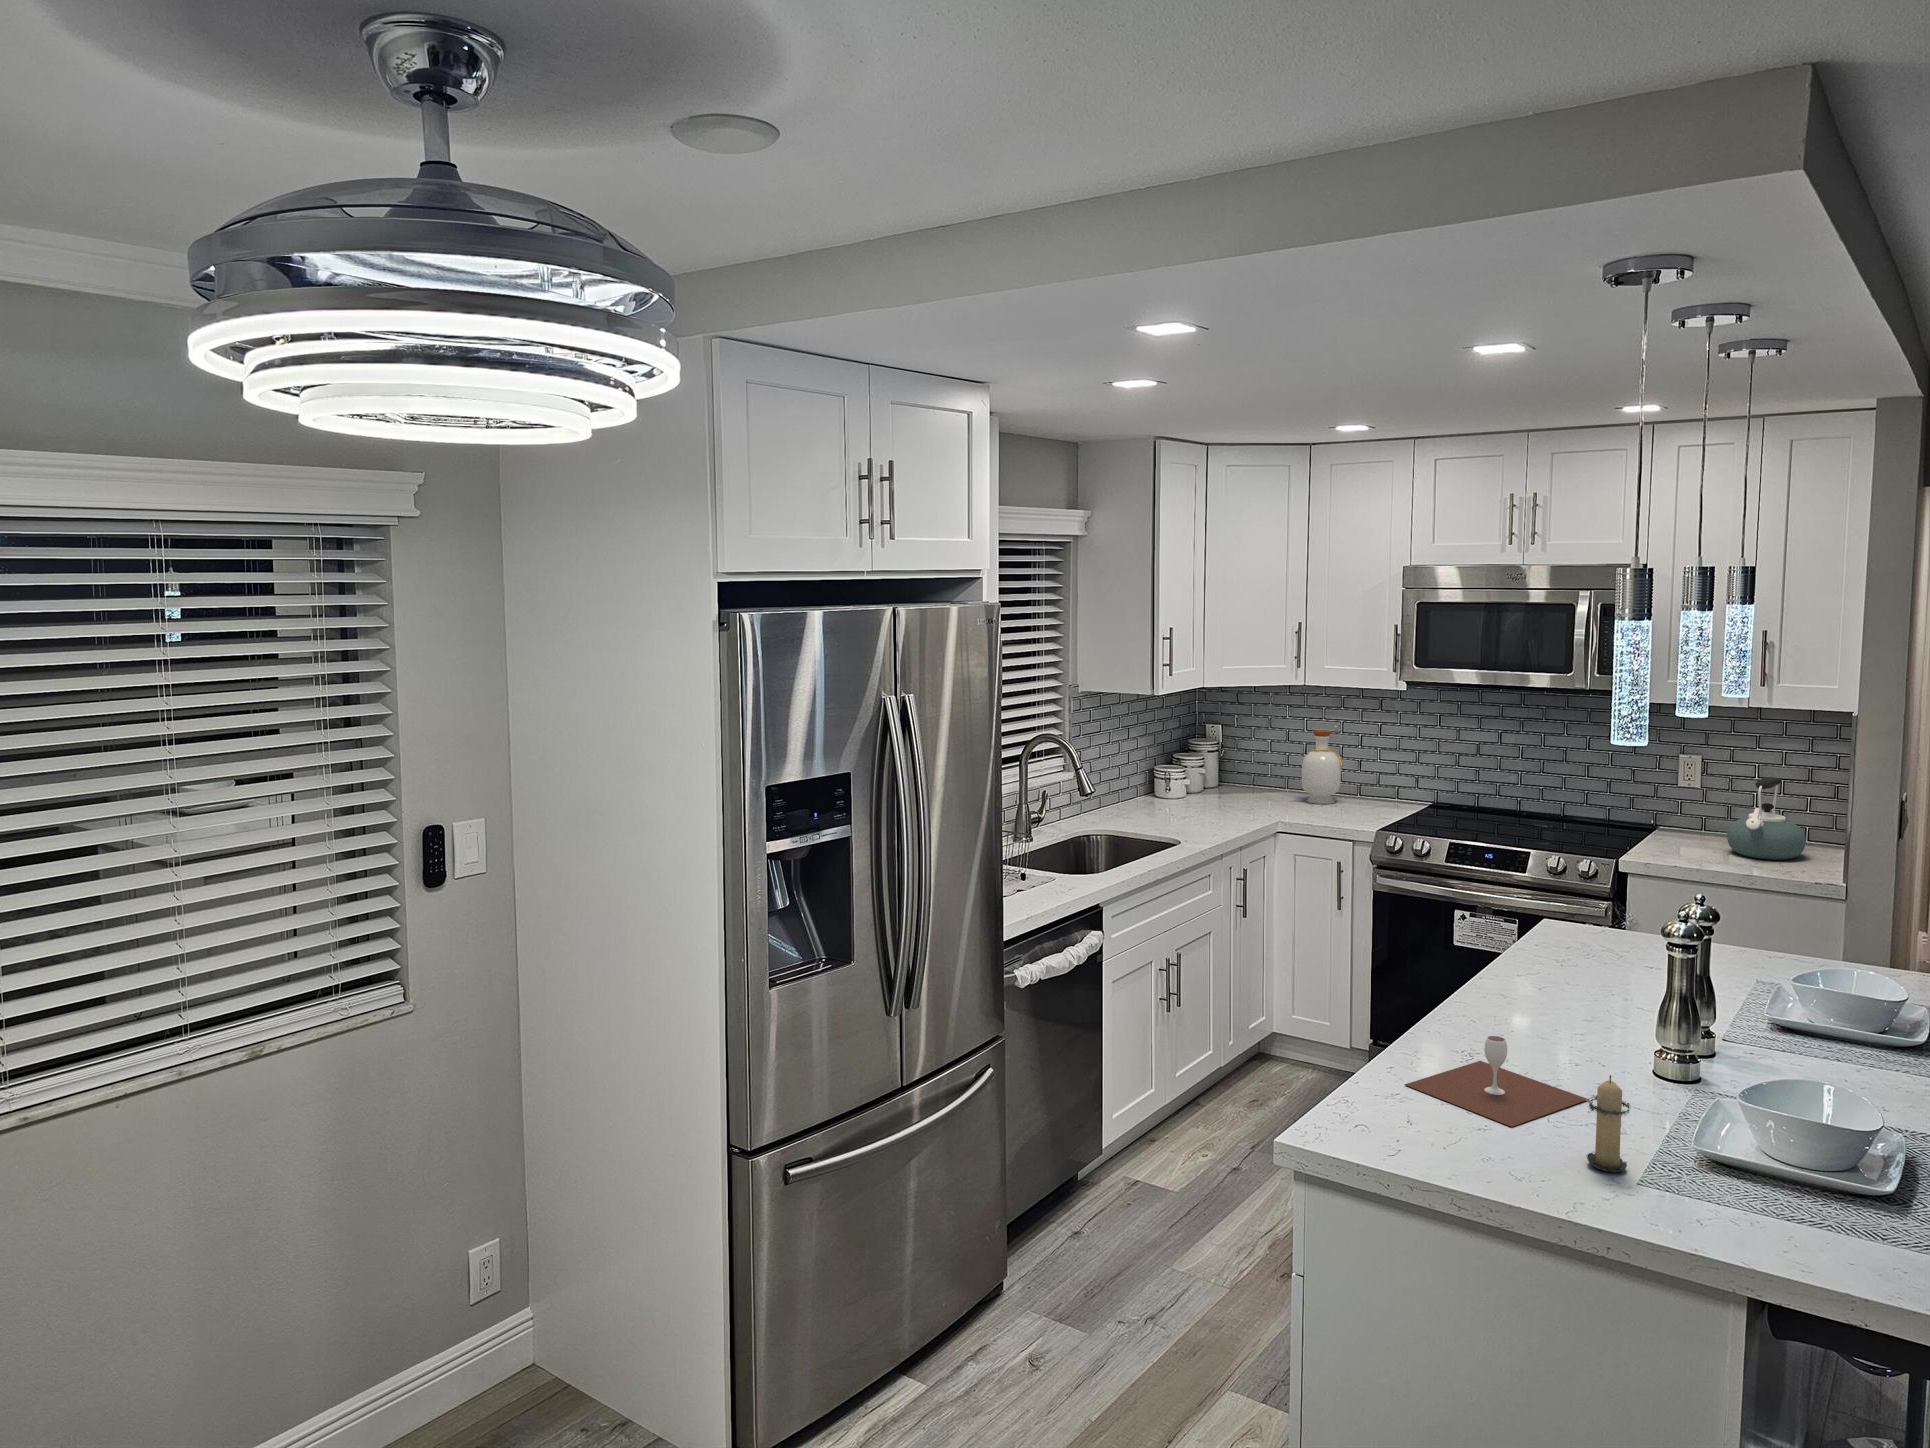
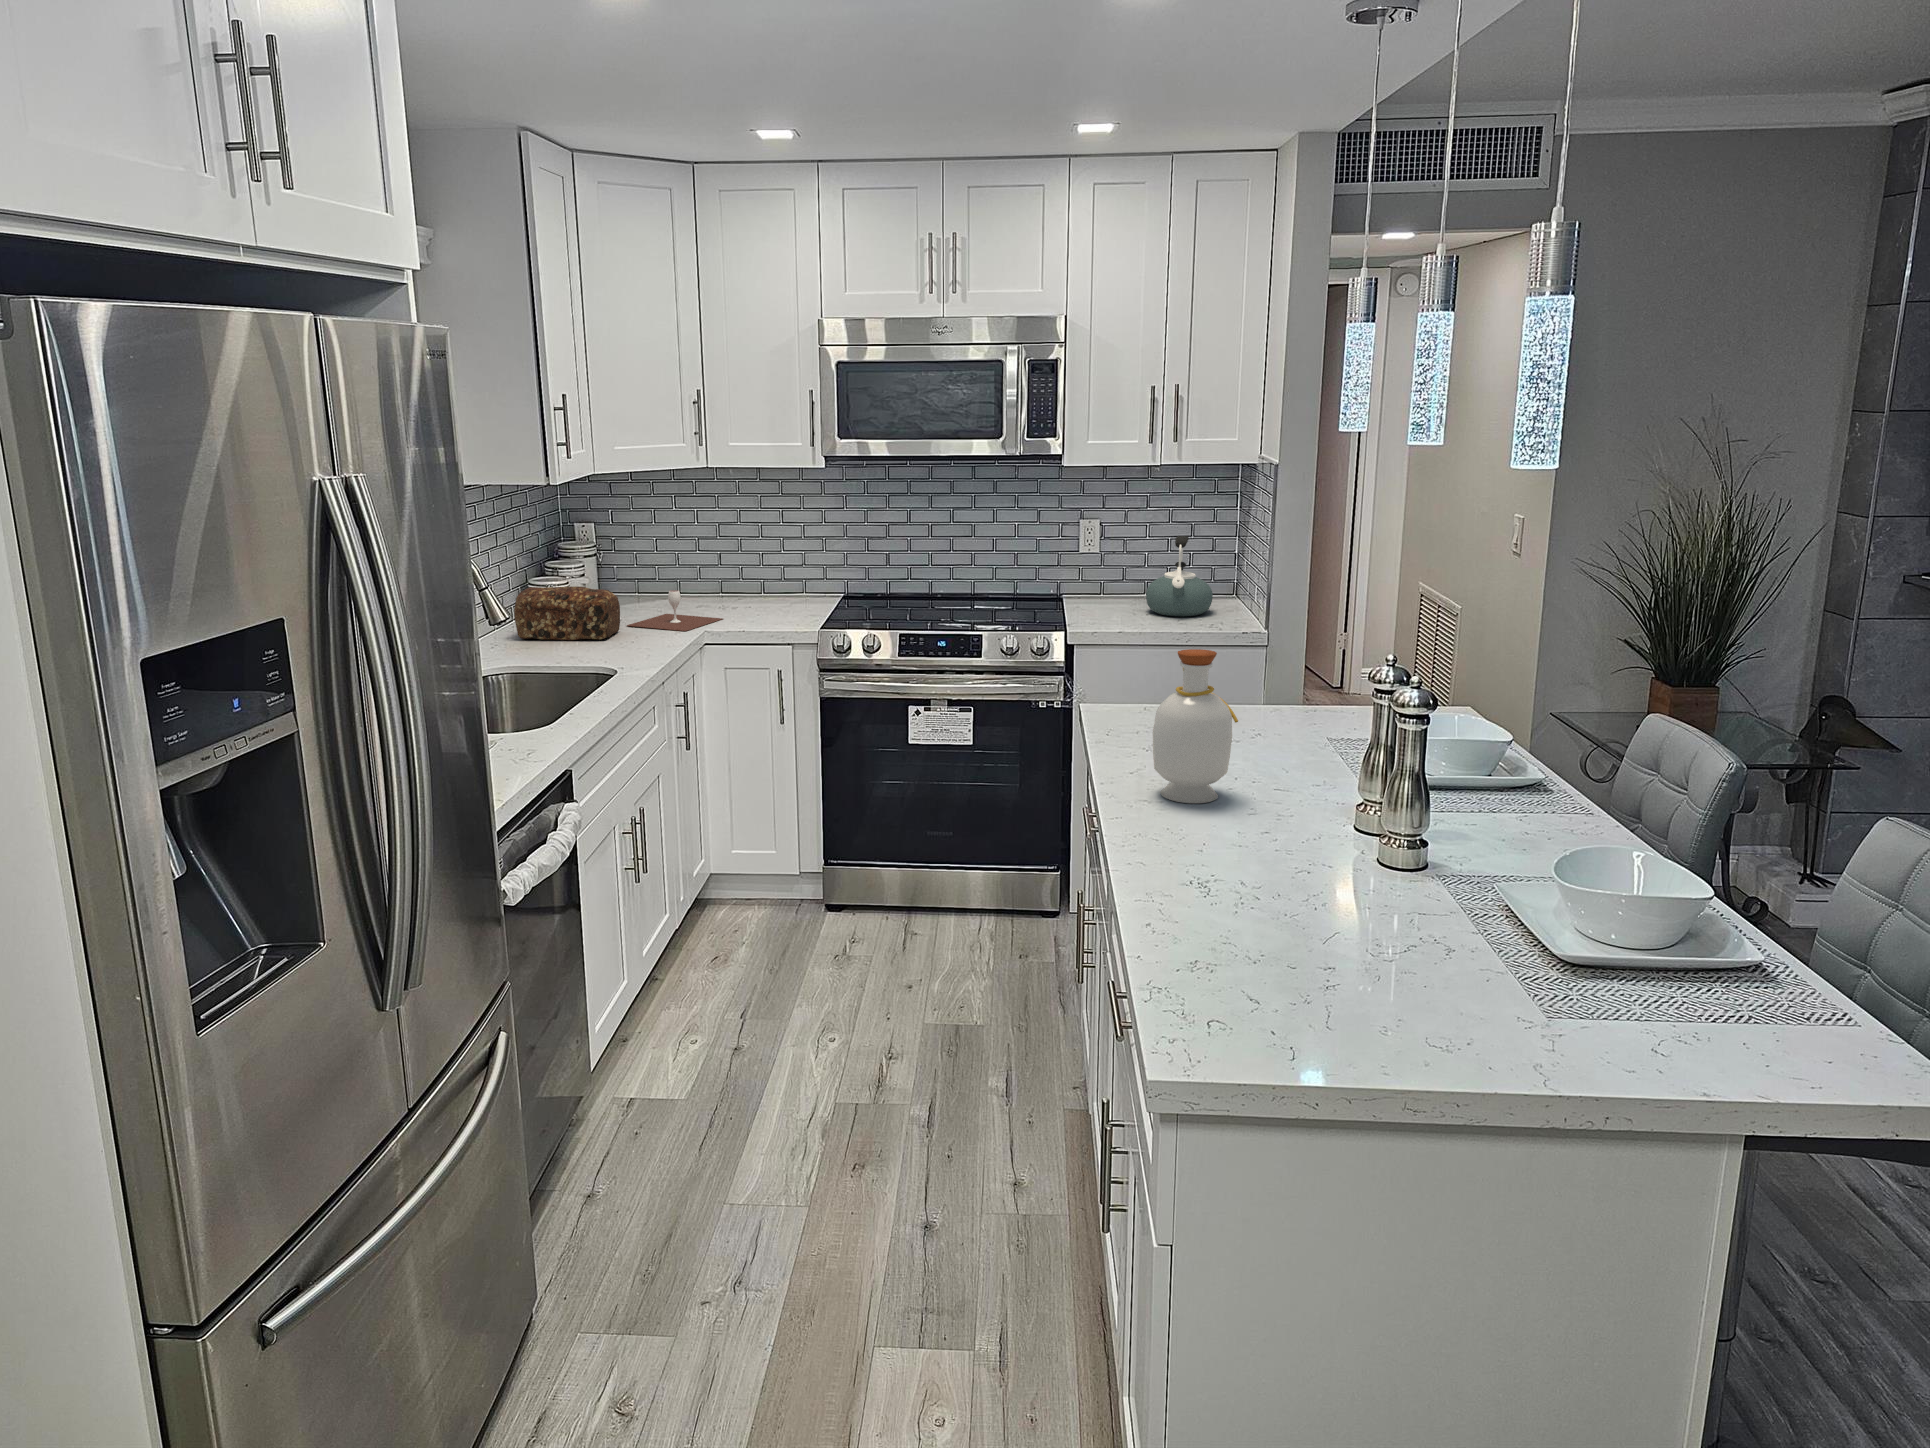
bottle: present [1301,730,1342,804] -> present [1153,649,1238,803]
bread loaf: none [1127,773,1211,819] -> present [514,586,620,640]
wine glass: present [1405,1036,1588,1127] -> present [627,590,723,631]
candle: present [1587,1075,1630,1172] -> none [1460,893,1527,1012]

